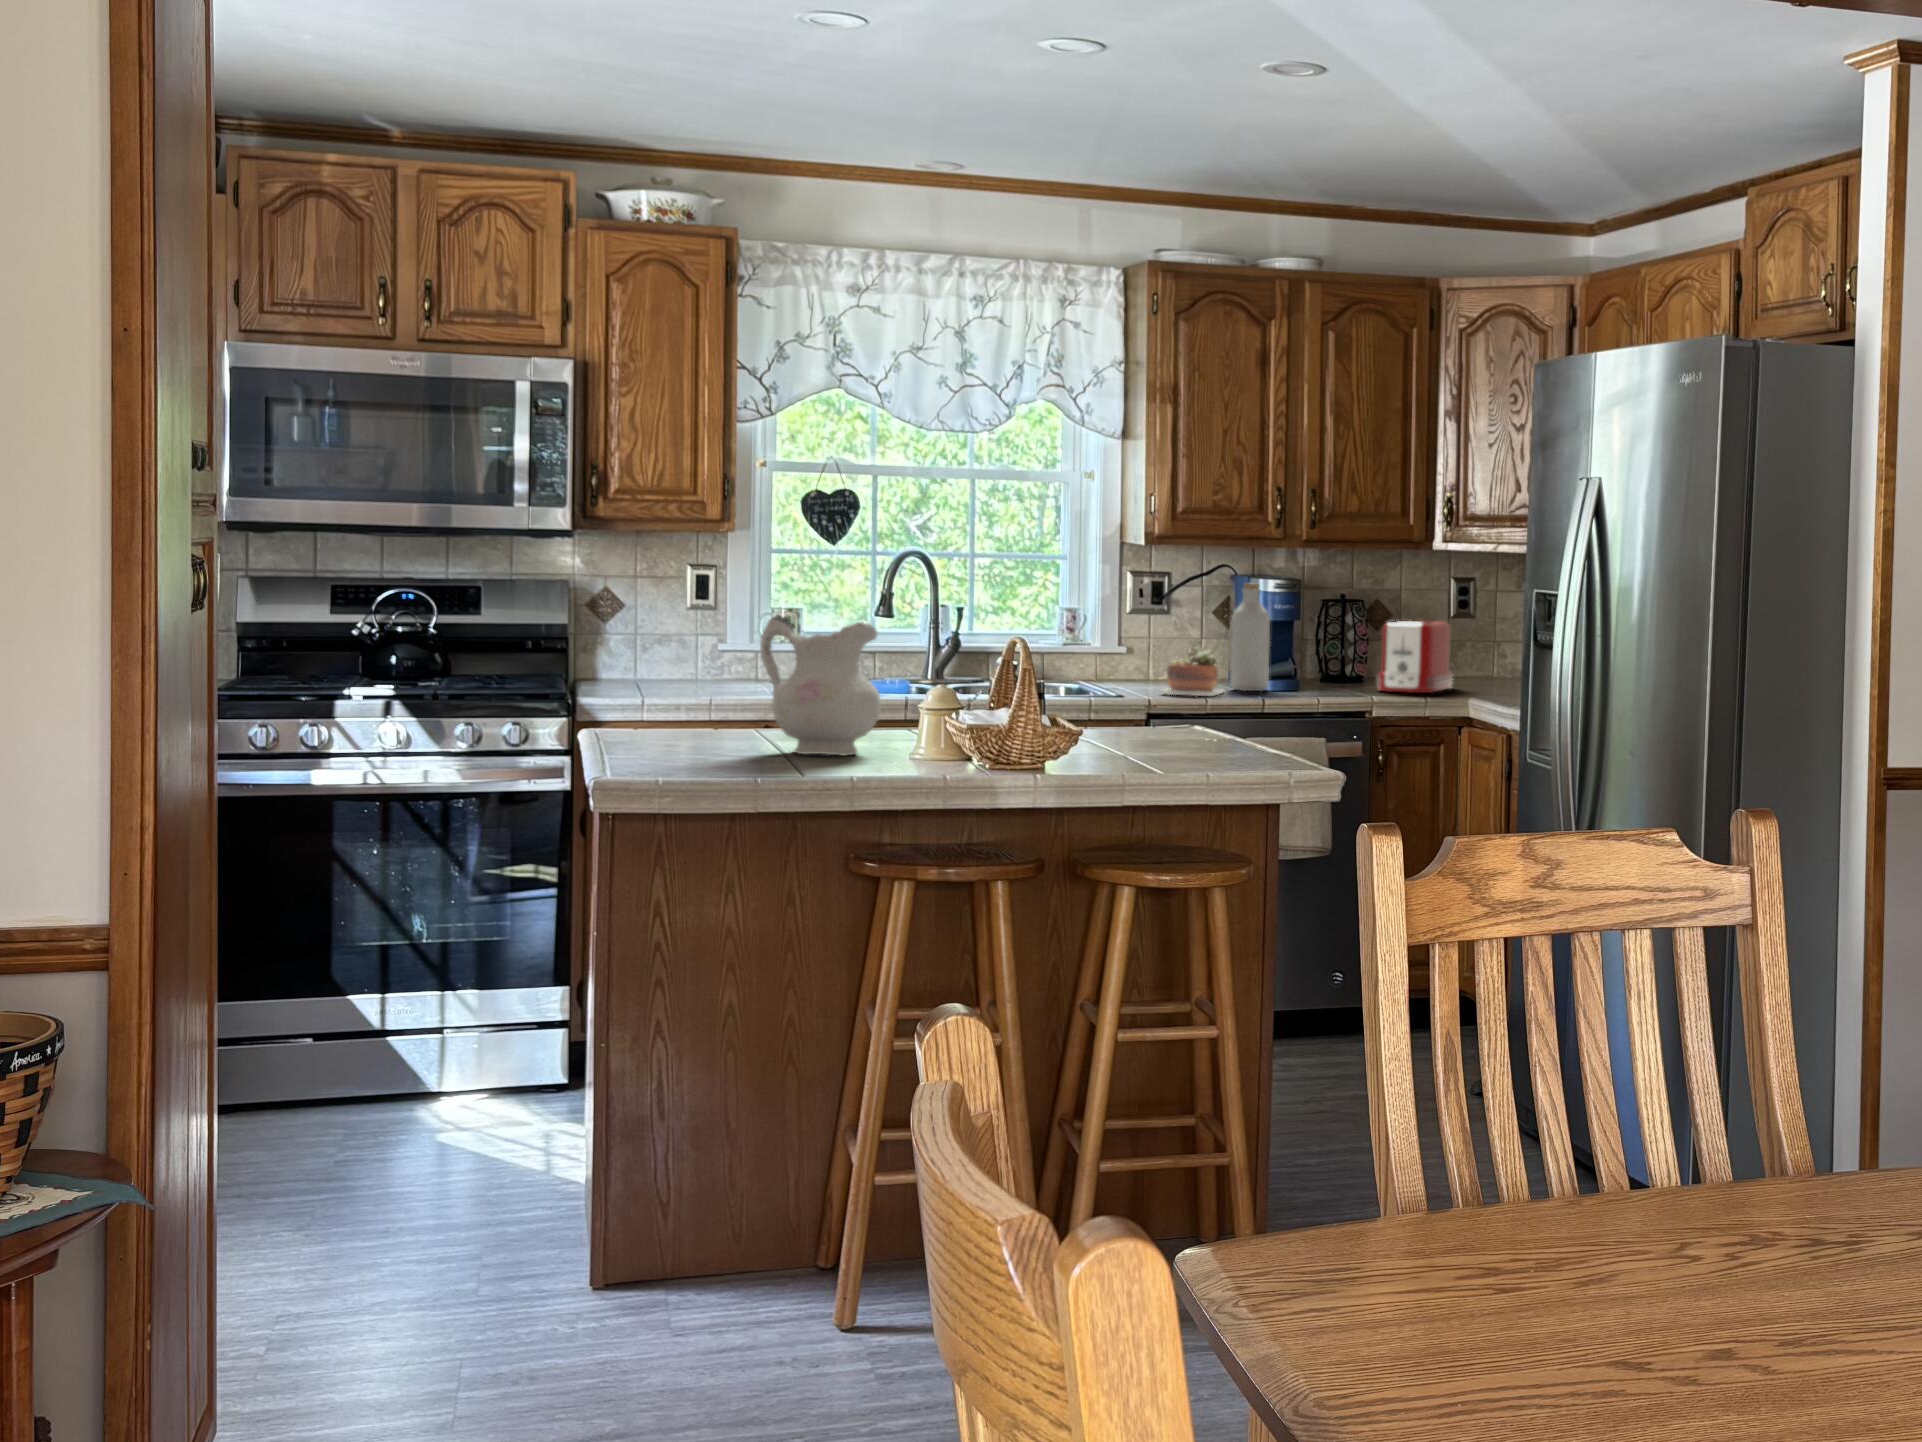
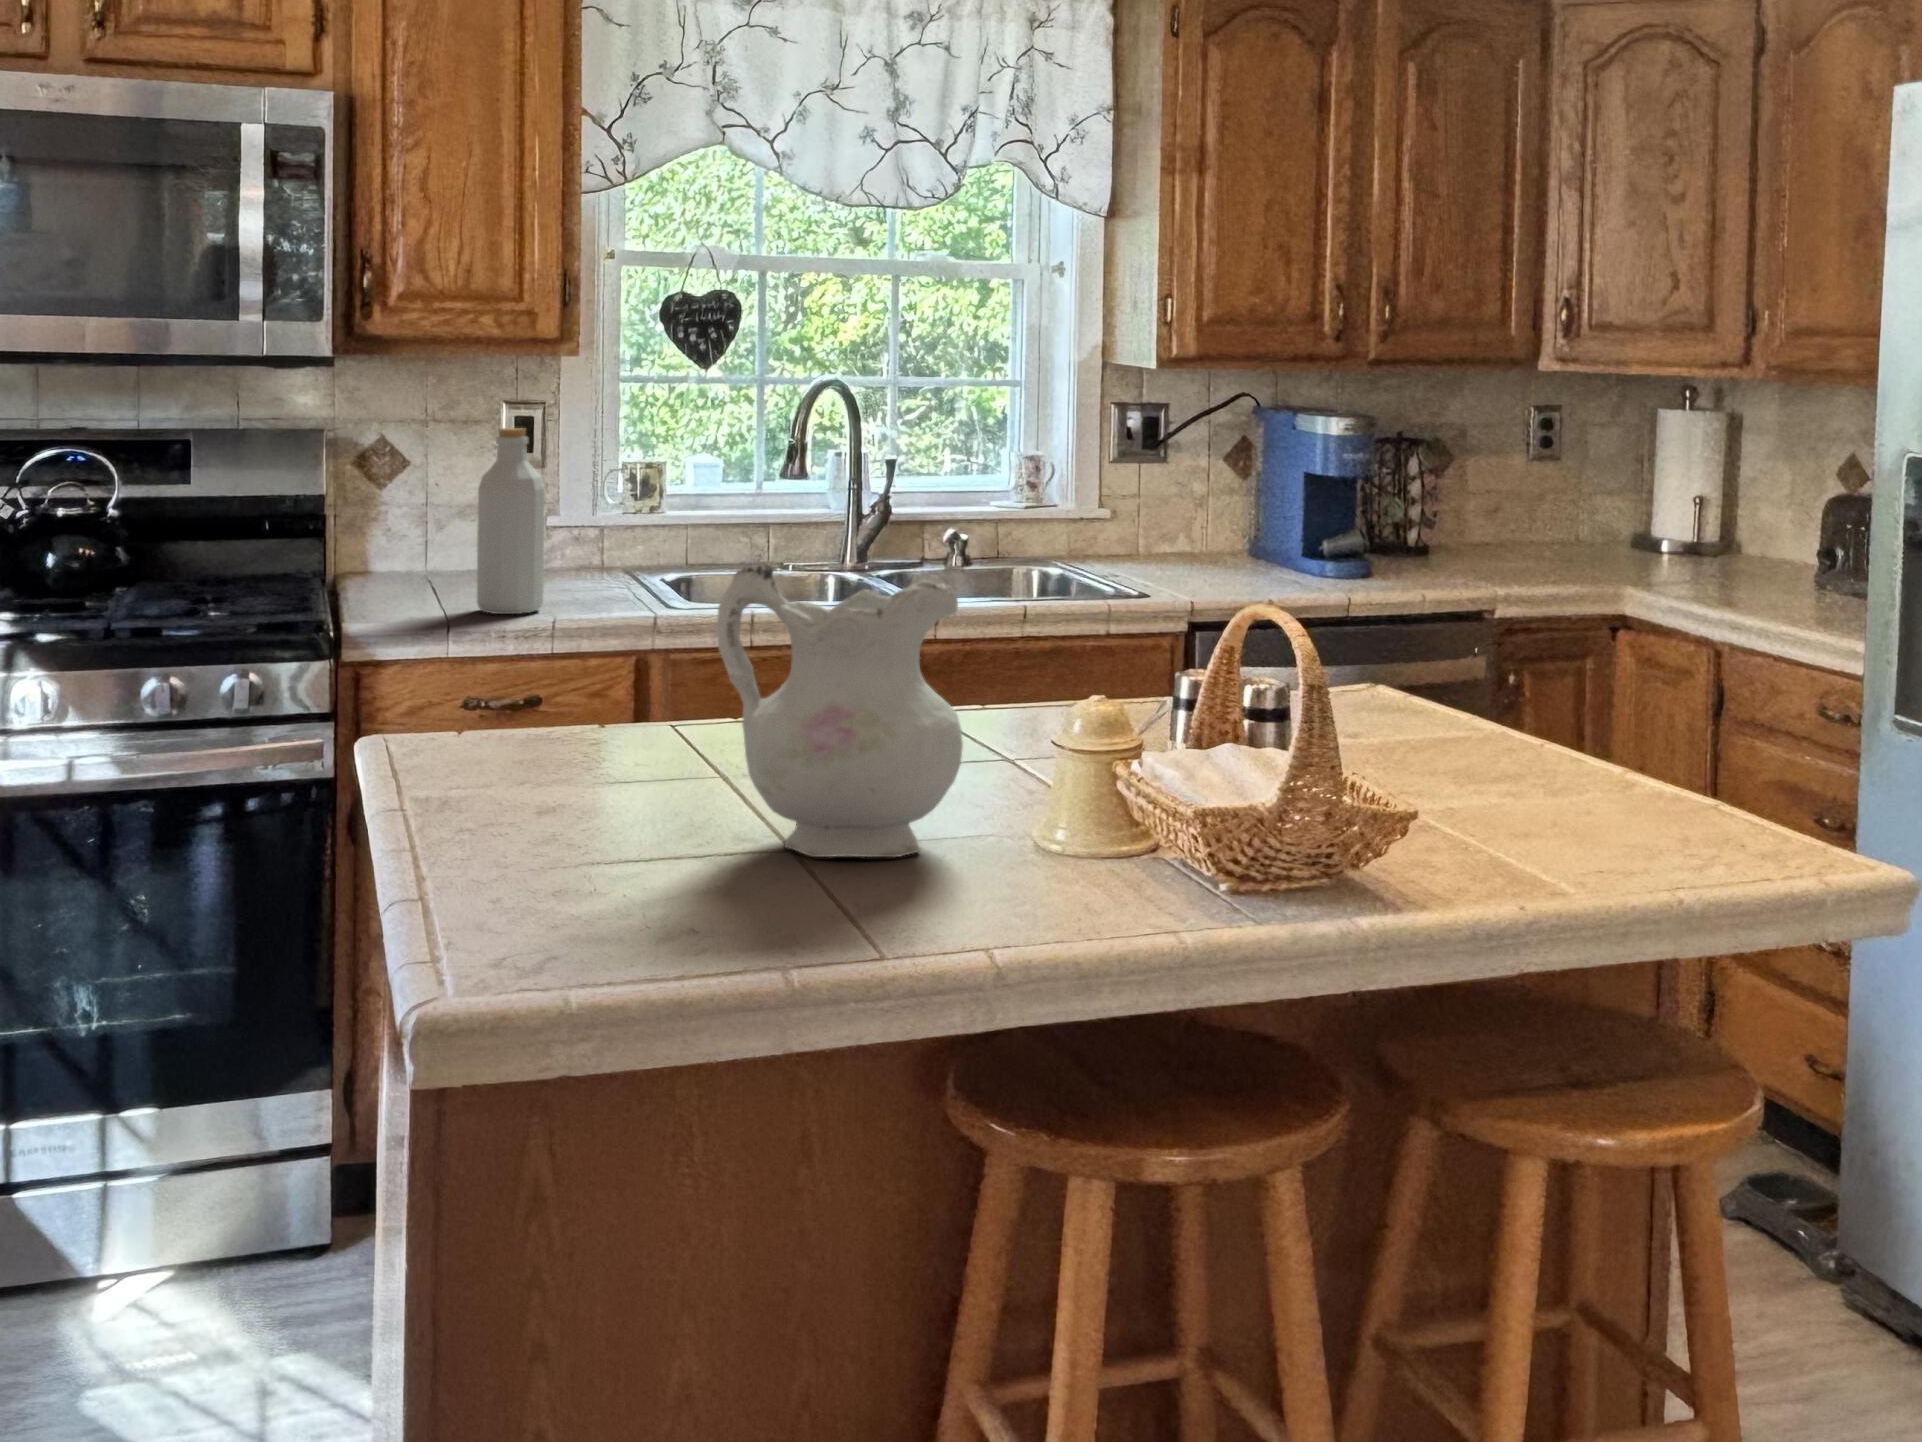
bottle: present [1230,583,1270,691] -> present [477,428,545,614]
toaster: present [1377,620,1452,693] -> none [1480,472,1573,580]
succulent plant: present [1160,647,1224,696] -> none [1197,518,1282,594]

